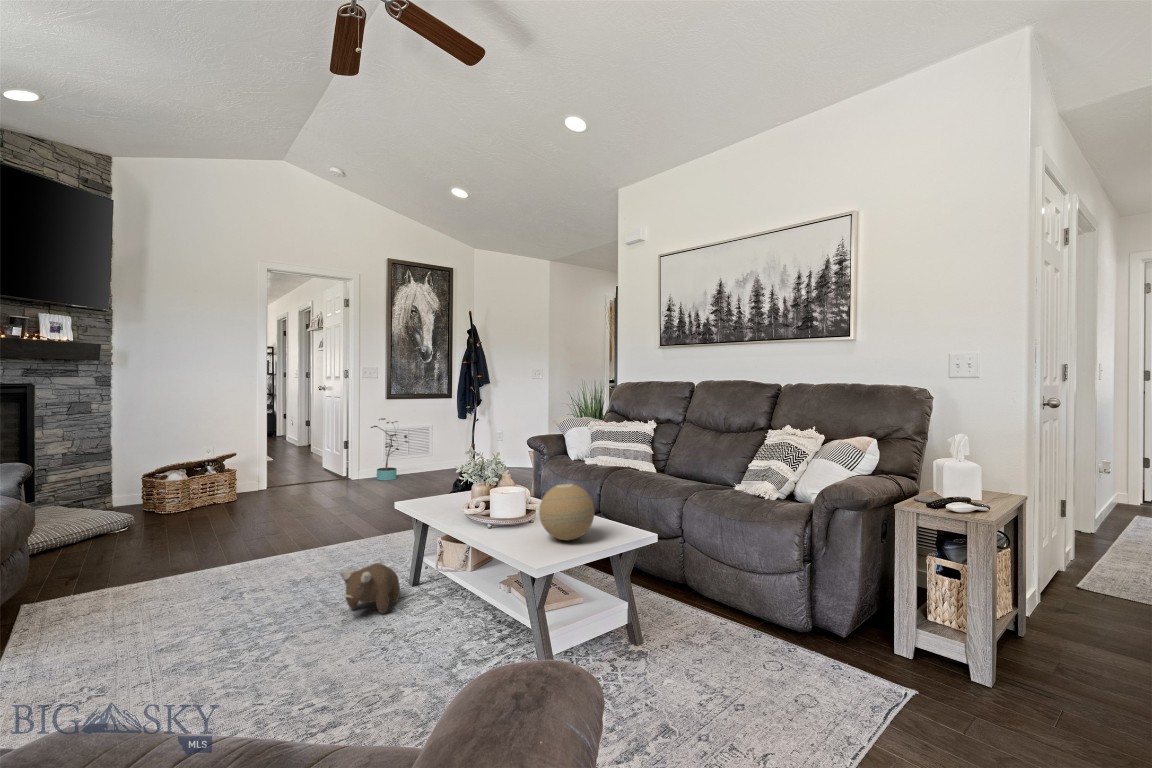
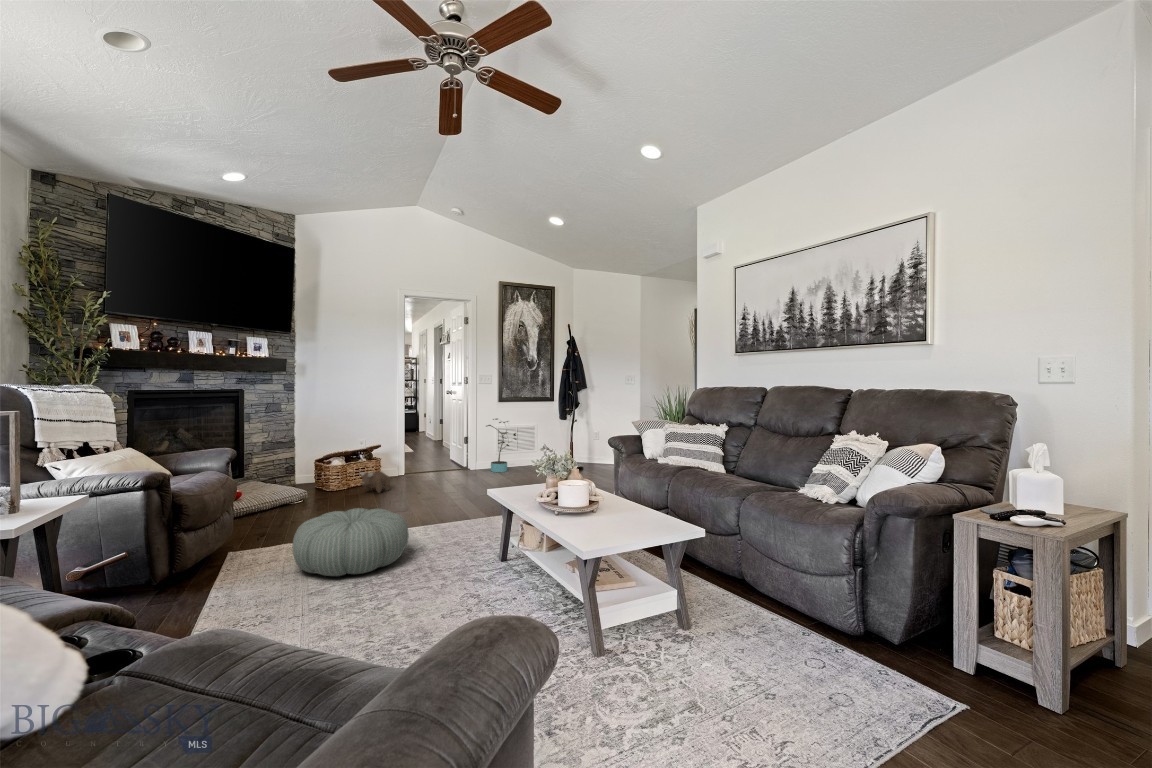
decorative orb: present [539,484,595,540] -> none [595,480,644,530]
pouf: none [128,532,291,622] -> present [293,508,409,576]
plush toy: present [340,563,400,614] -> present [360,471,390,493]

